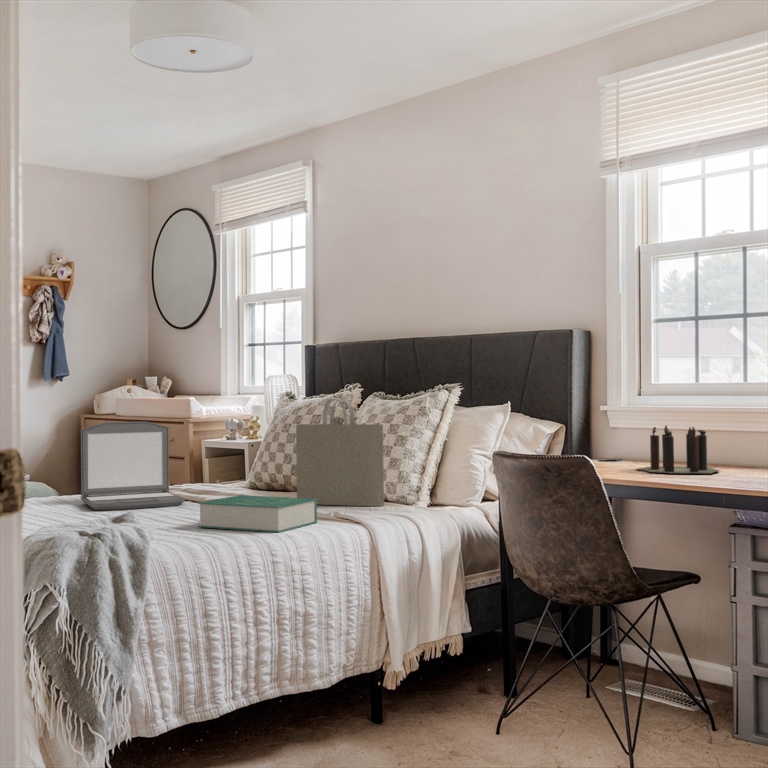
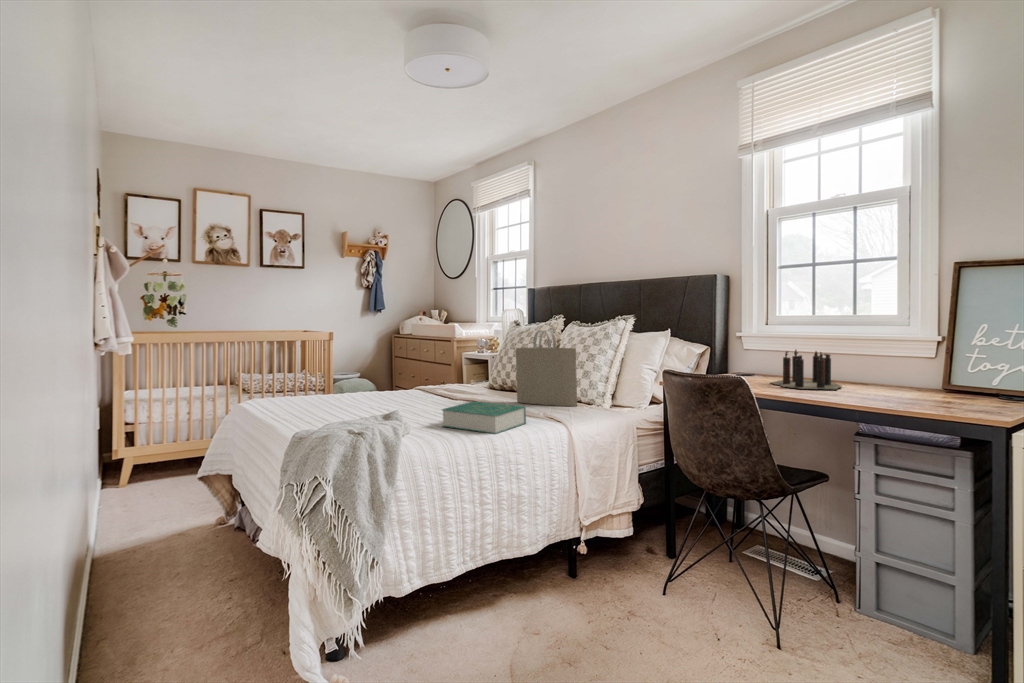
laptop: present [81,422,185,510] -> none [376,345,442,407]

